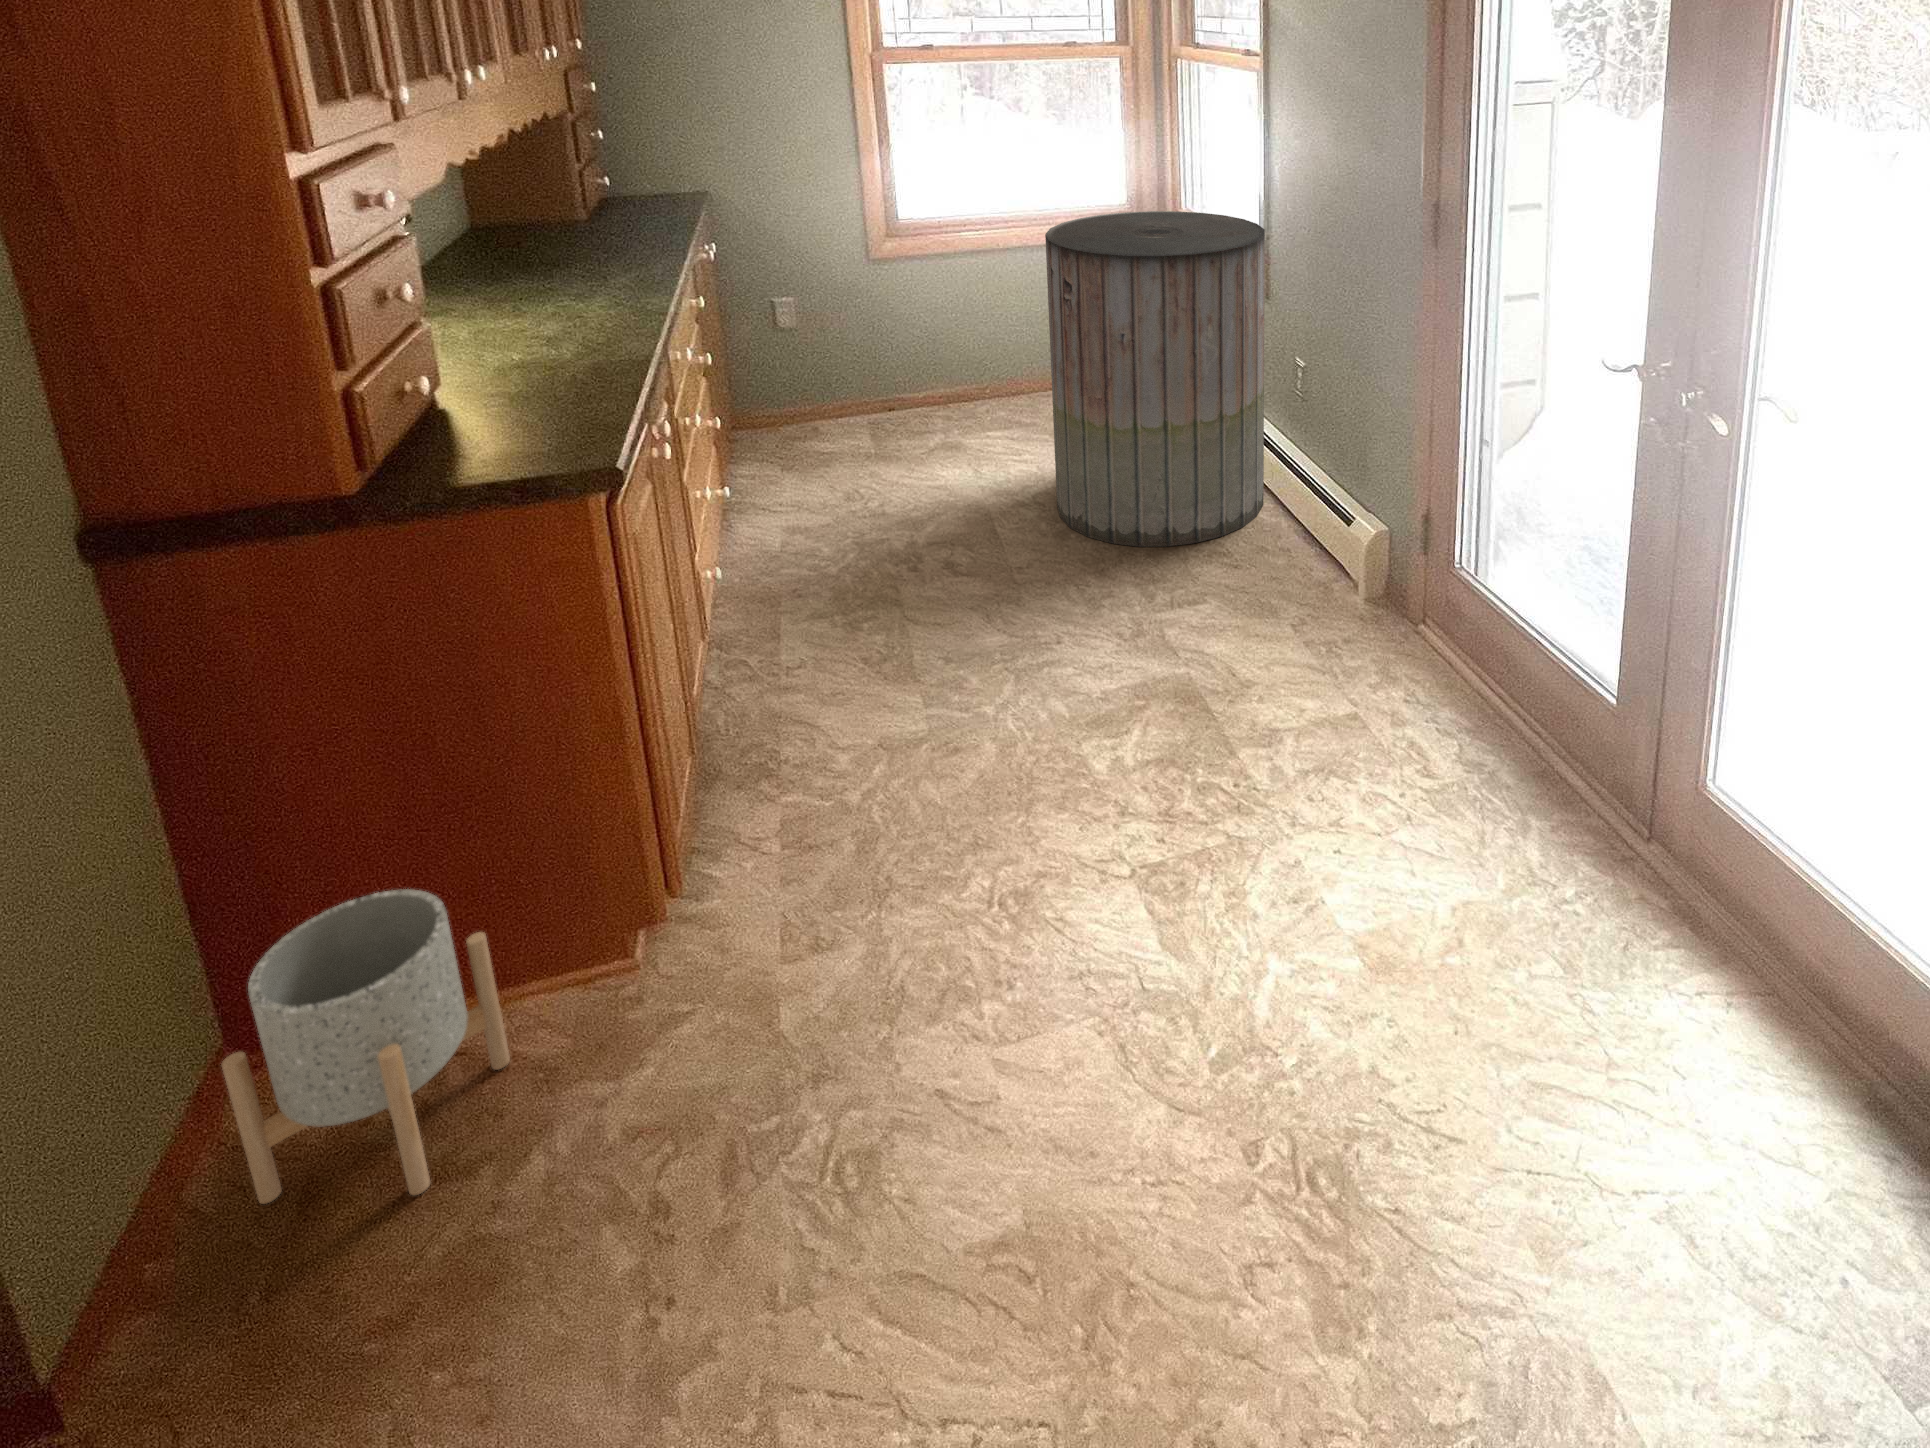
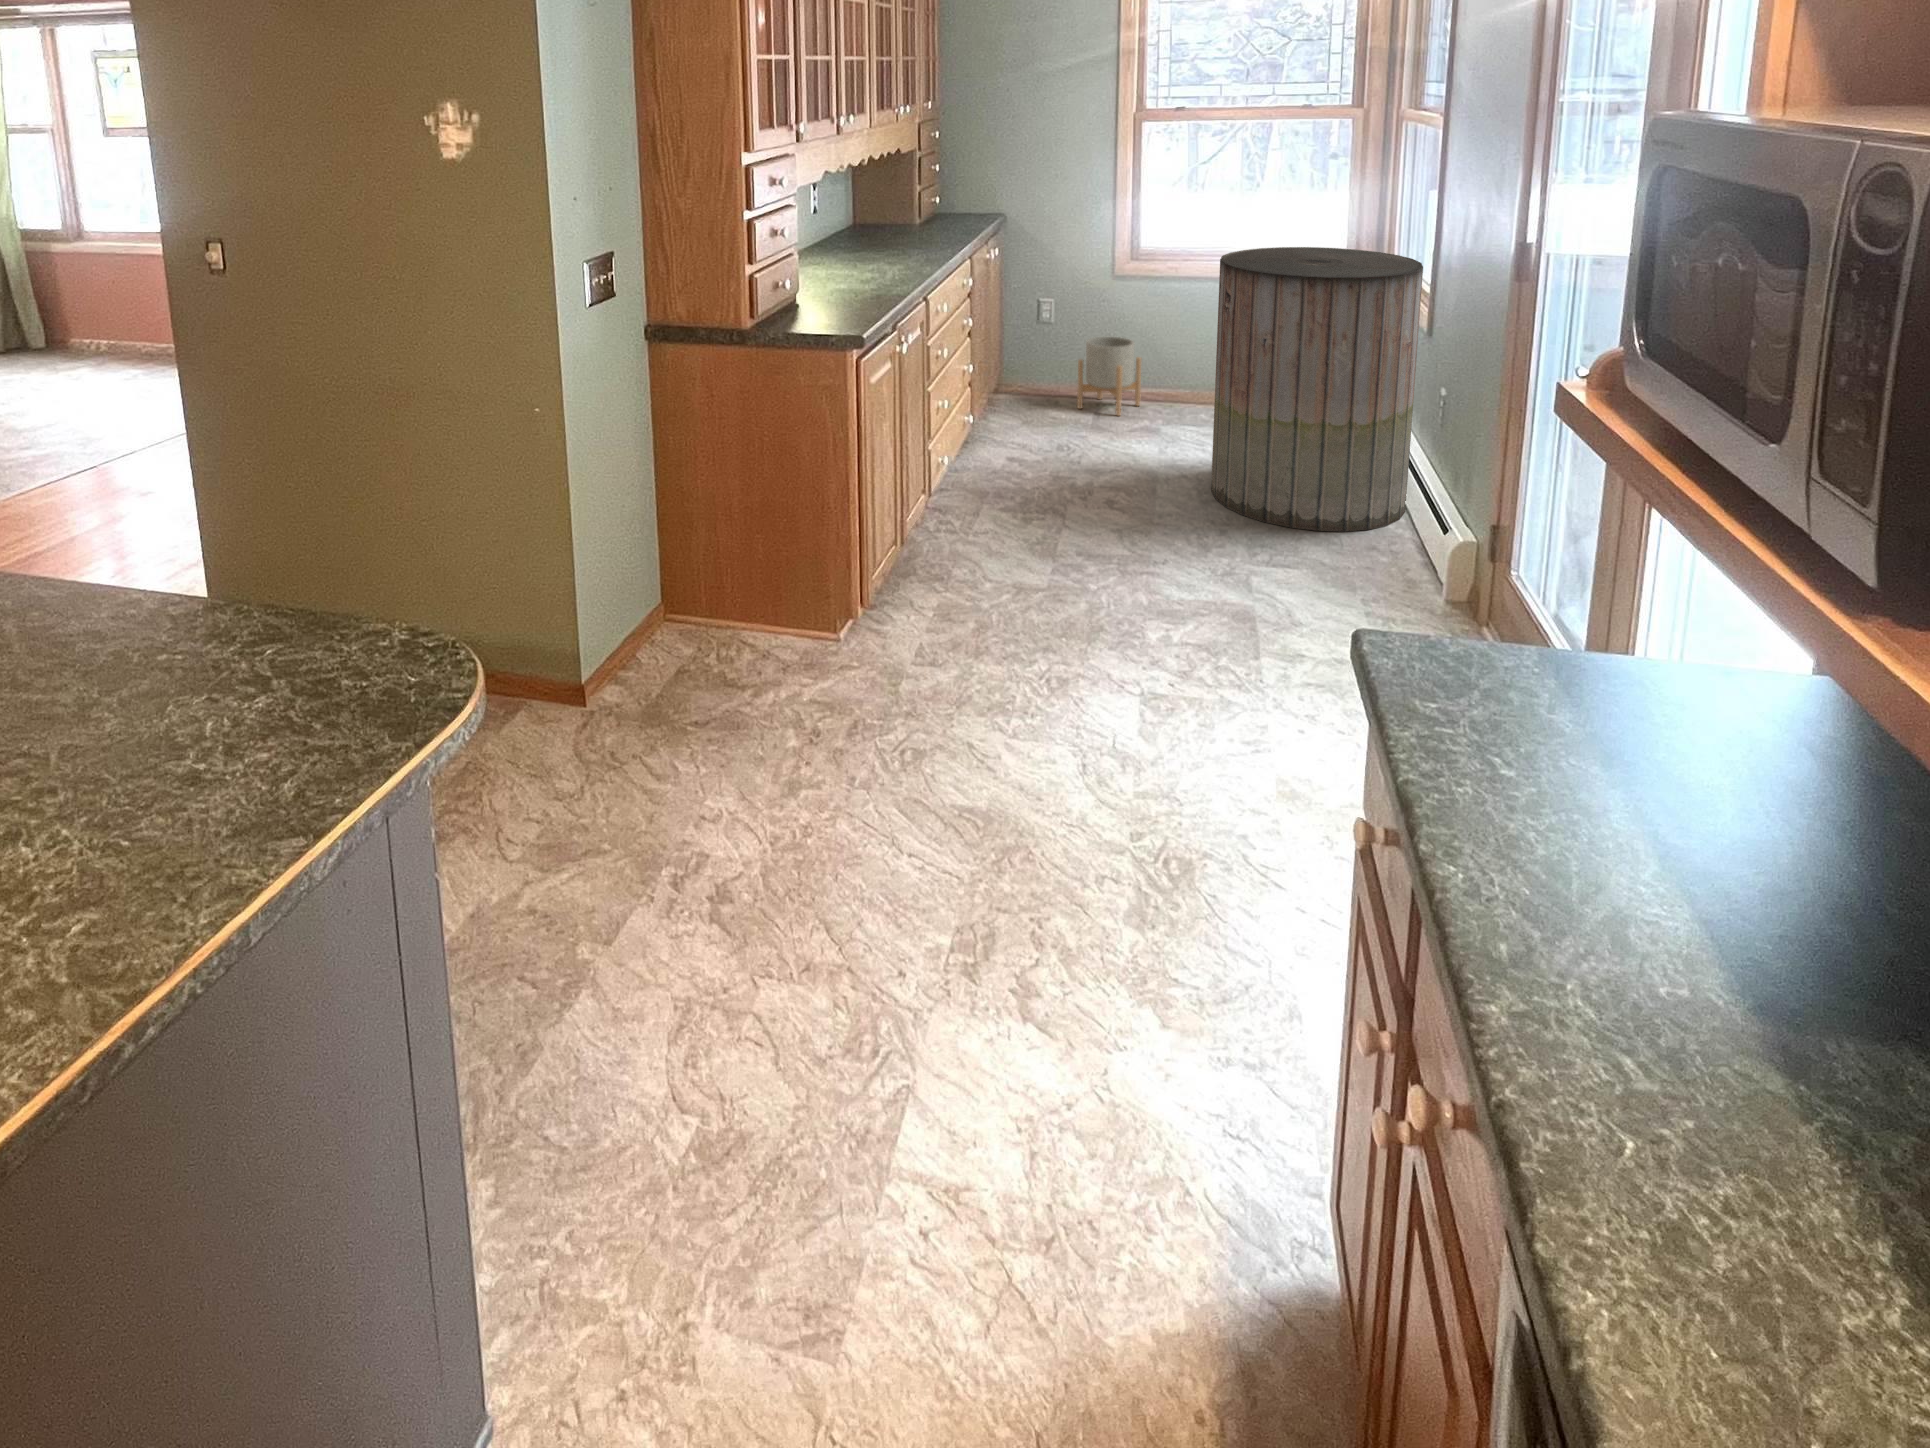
planter: present [222,889,510,1204] -> present [1077,337,1142,416]

